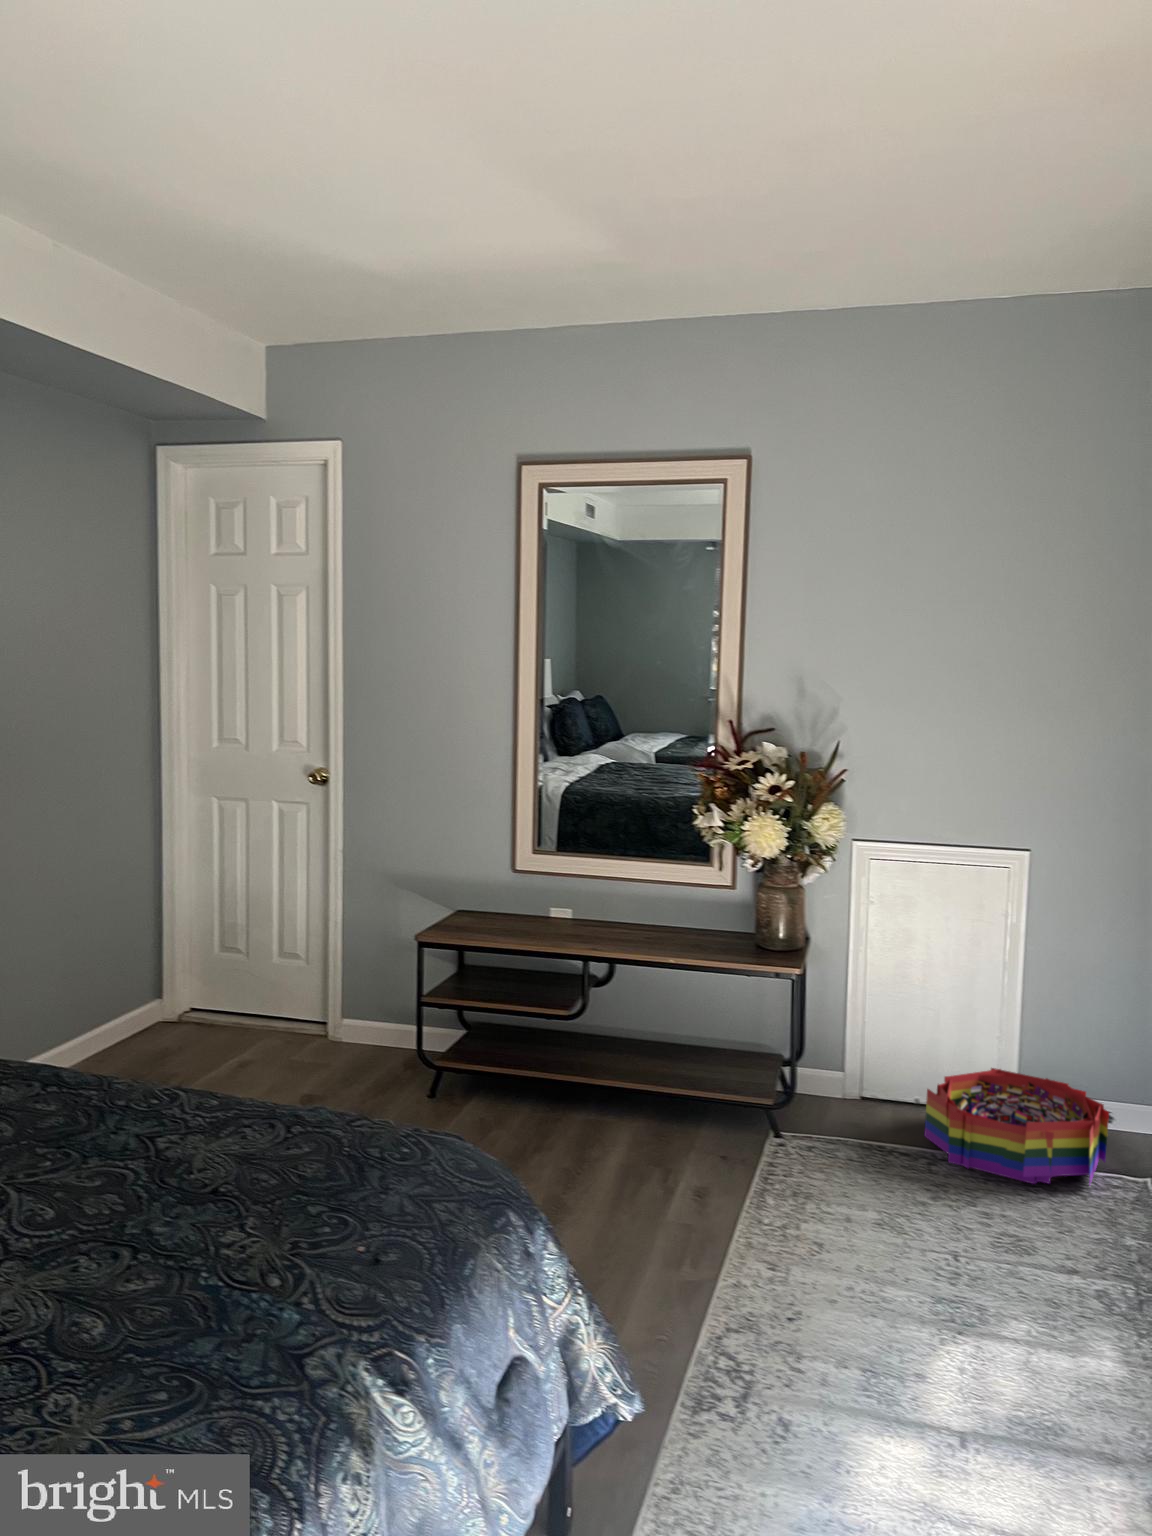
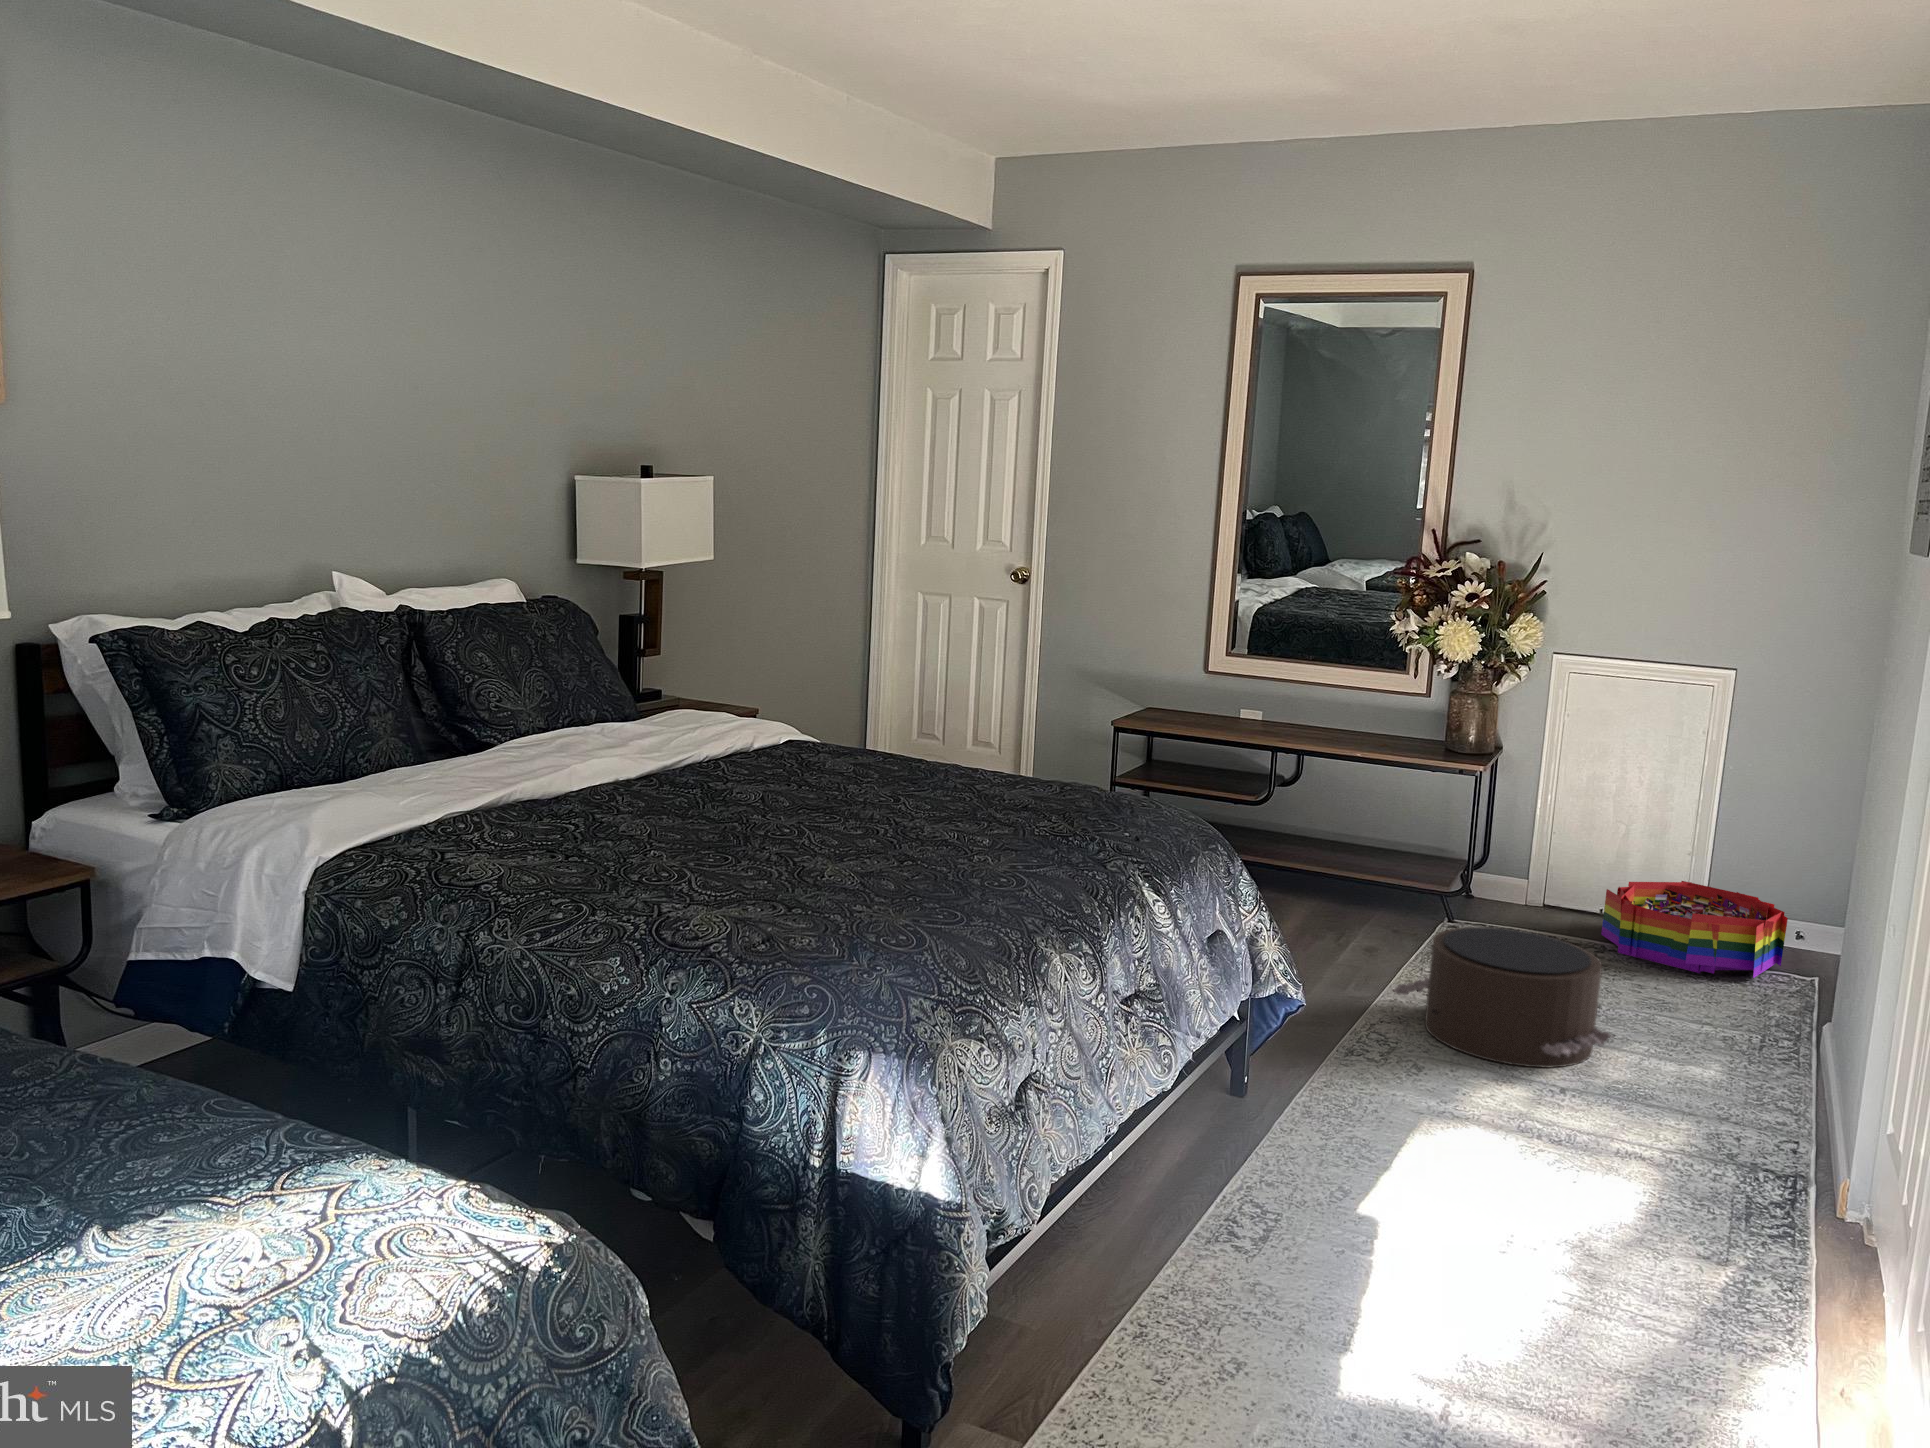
pouf: none [738,1191,1011,1406] -> present [1393,927,1611,1068]

